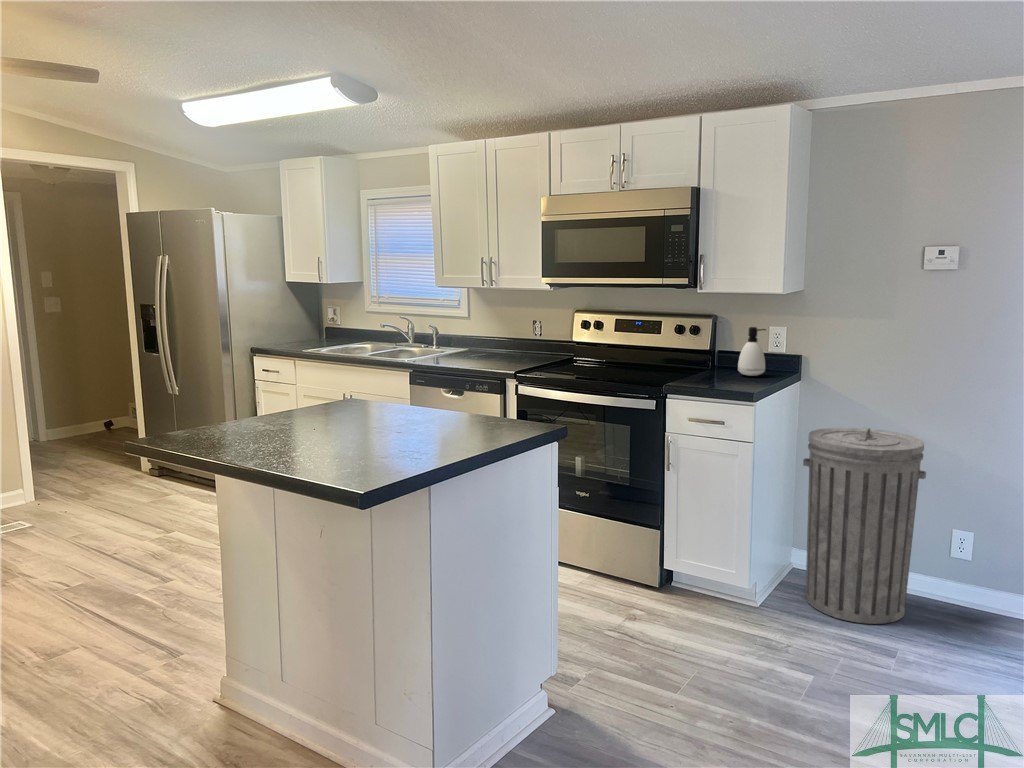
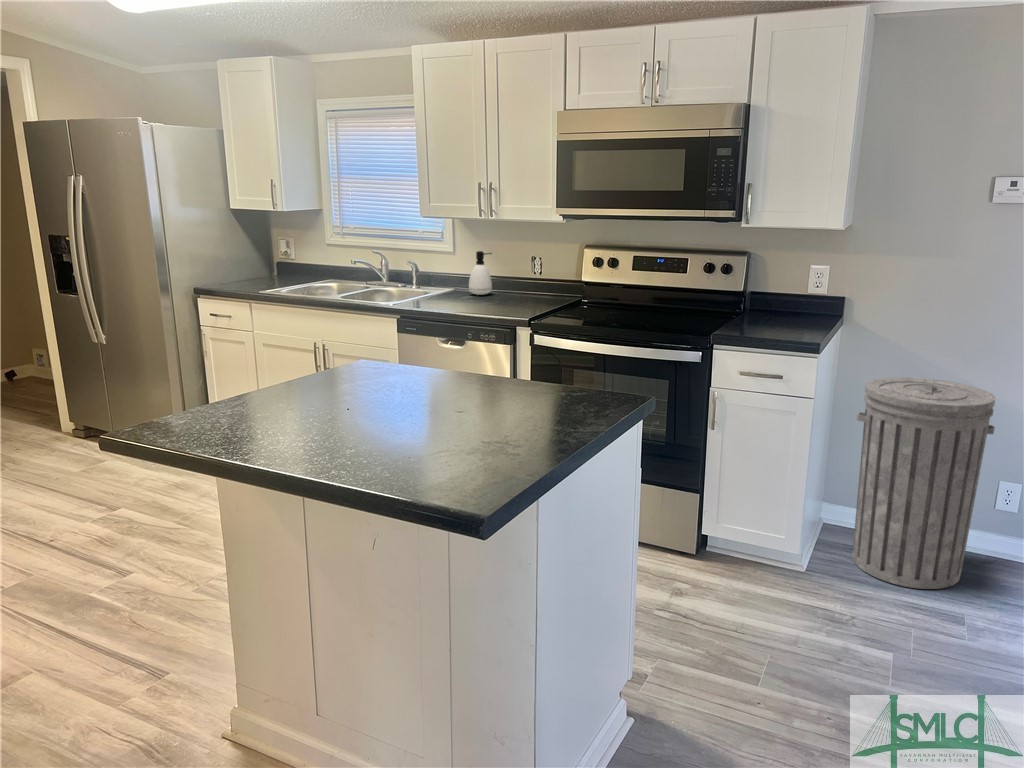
soap dispenser: present [738,327,766,376] -> present [469,251,492,295]

